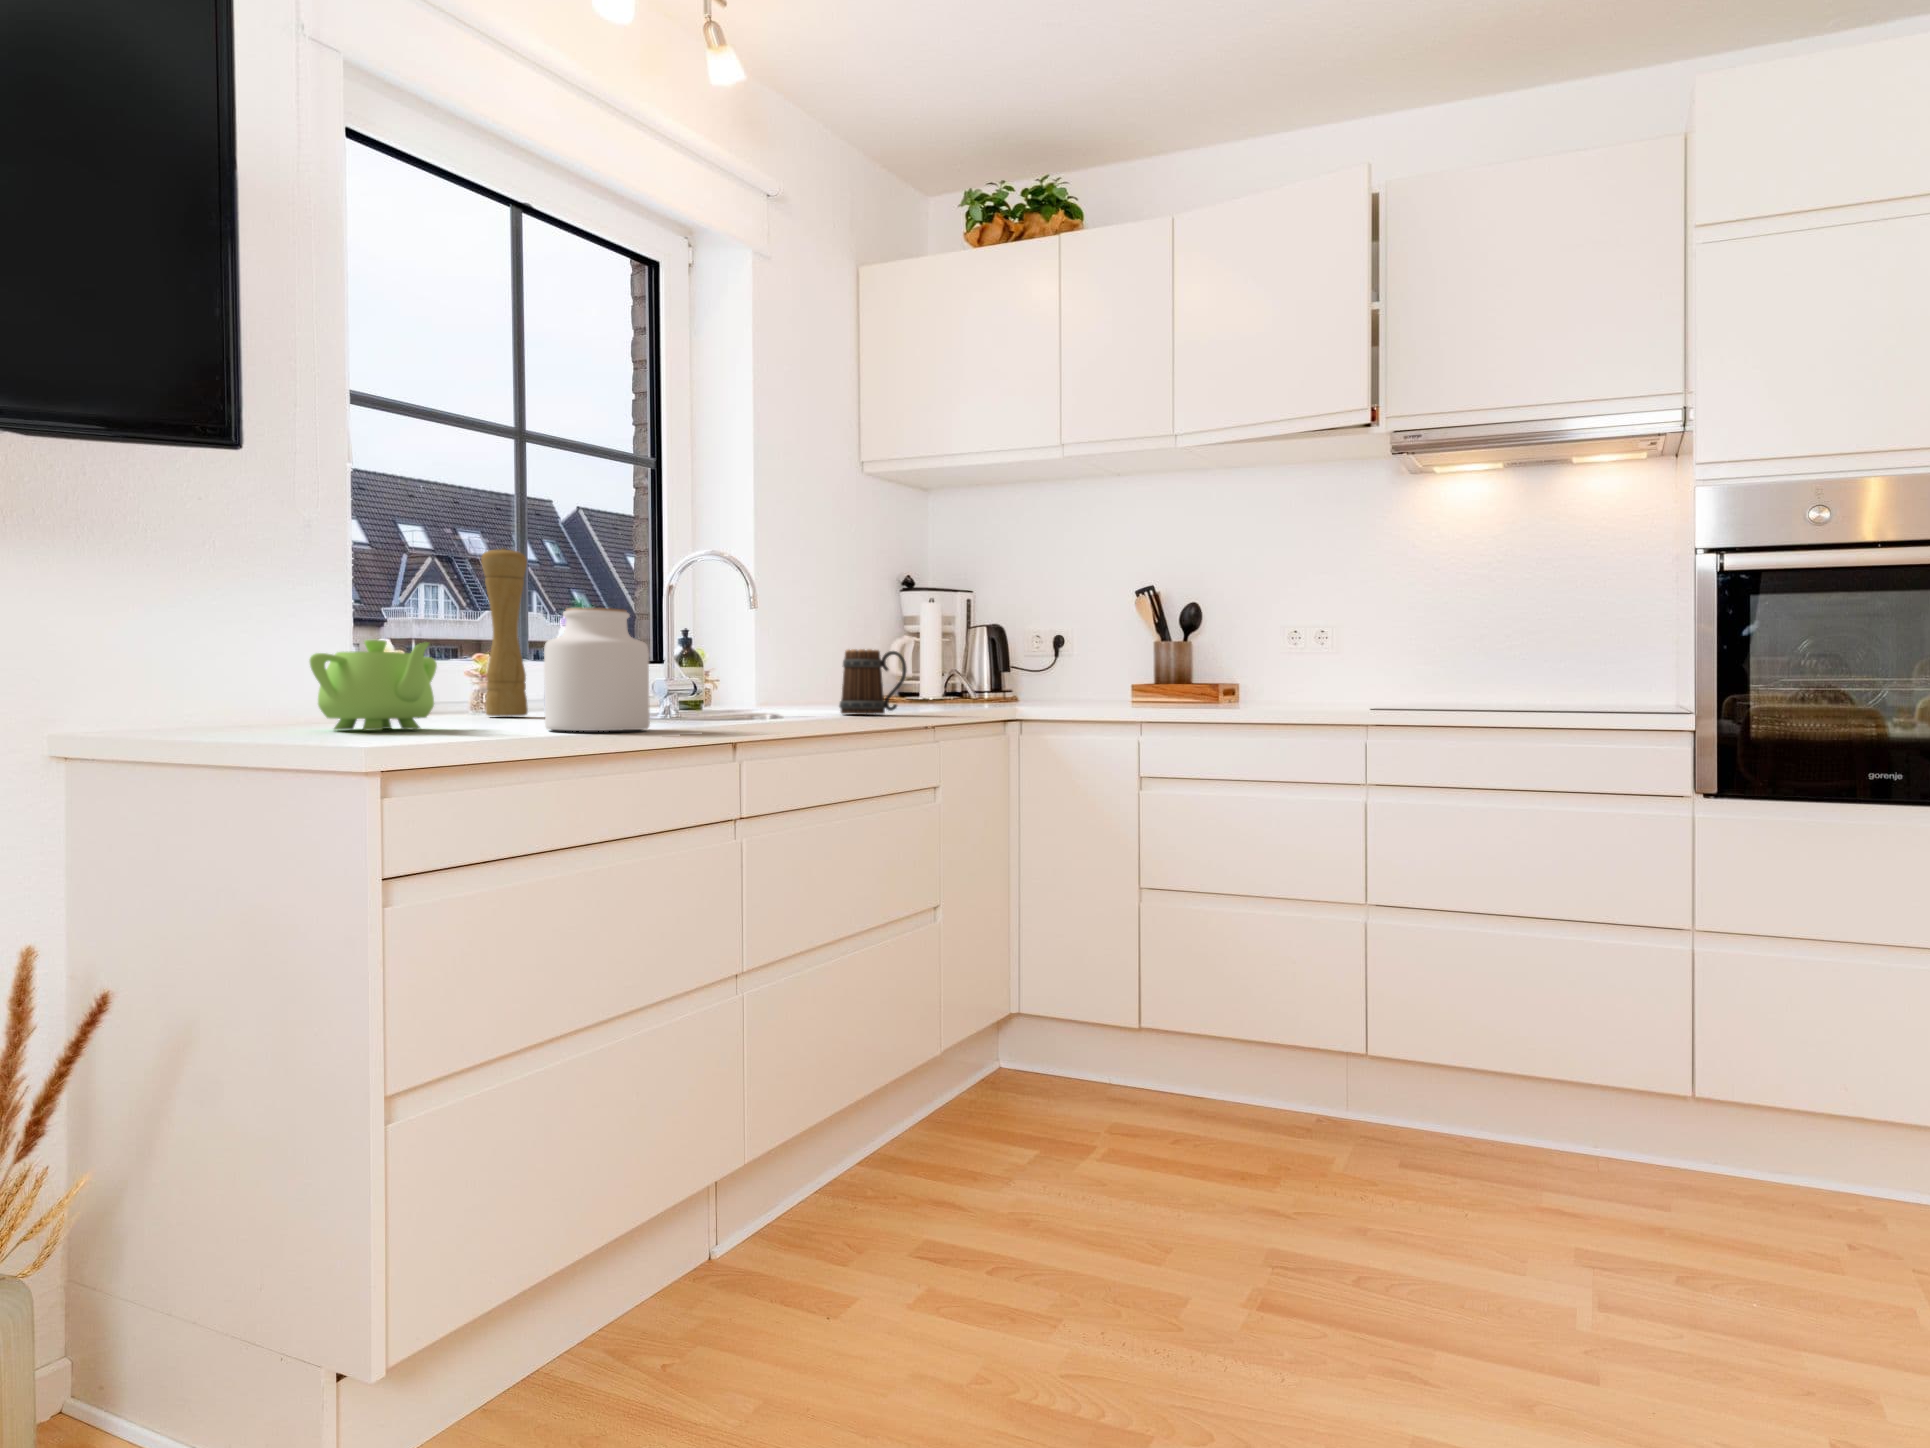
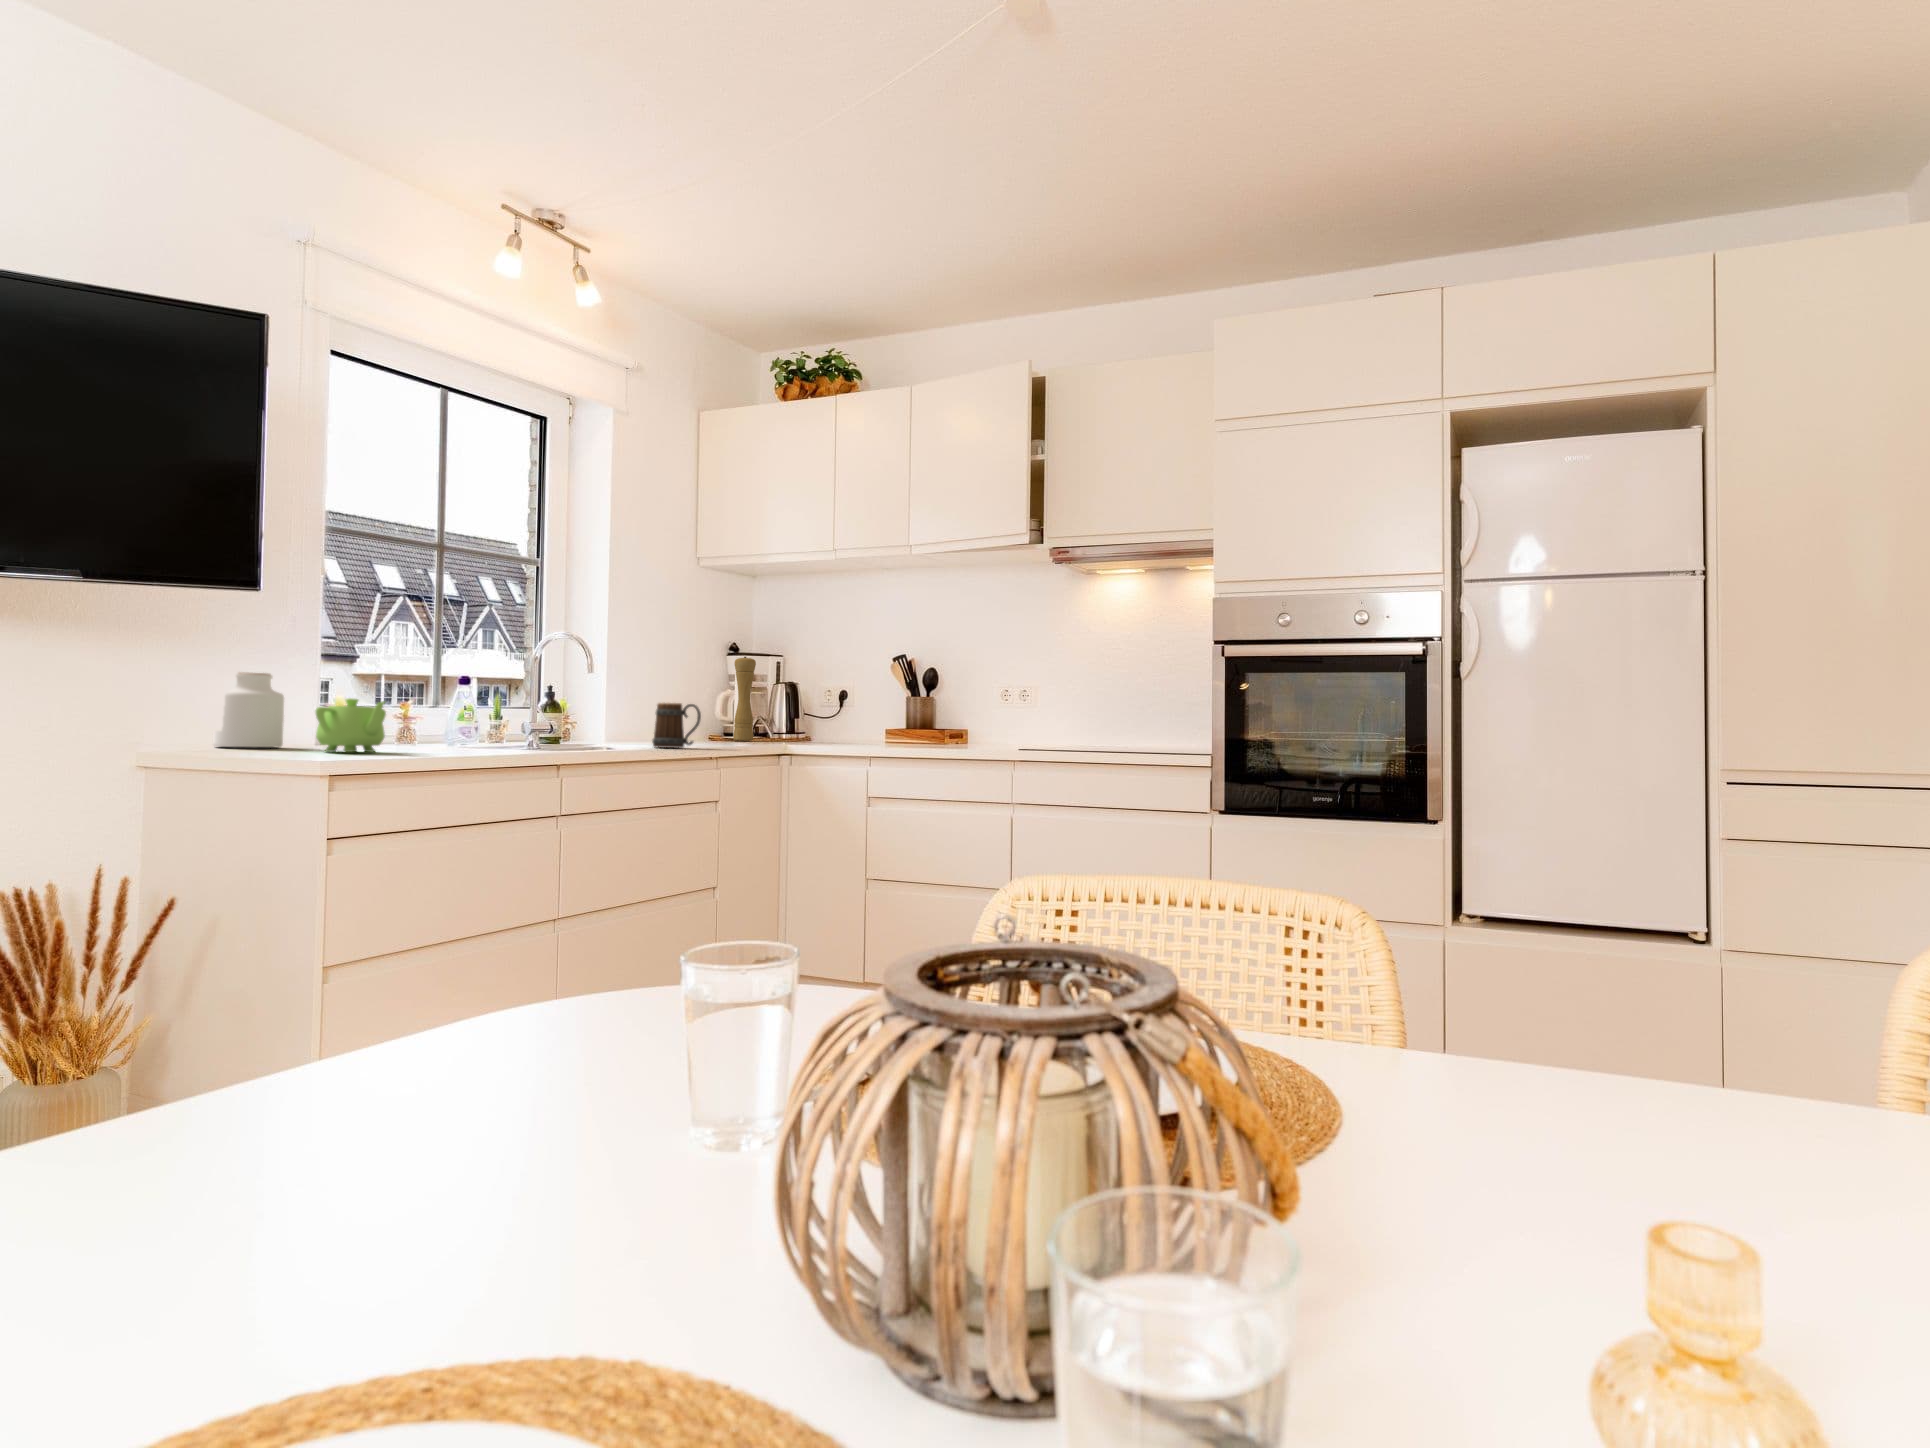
pepper mill: present [481,547,528,716] -> present [733,657,756,741]
jar: present [544,608,650,731] -> present [213,672,284,747]

